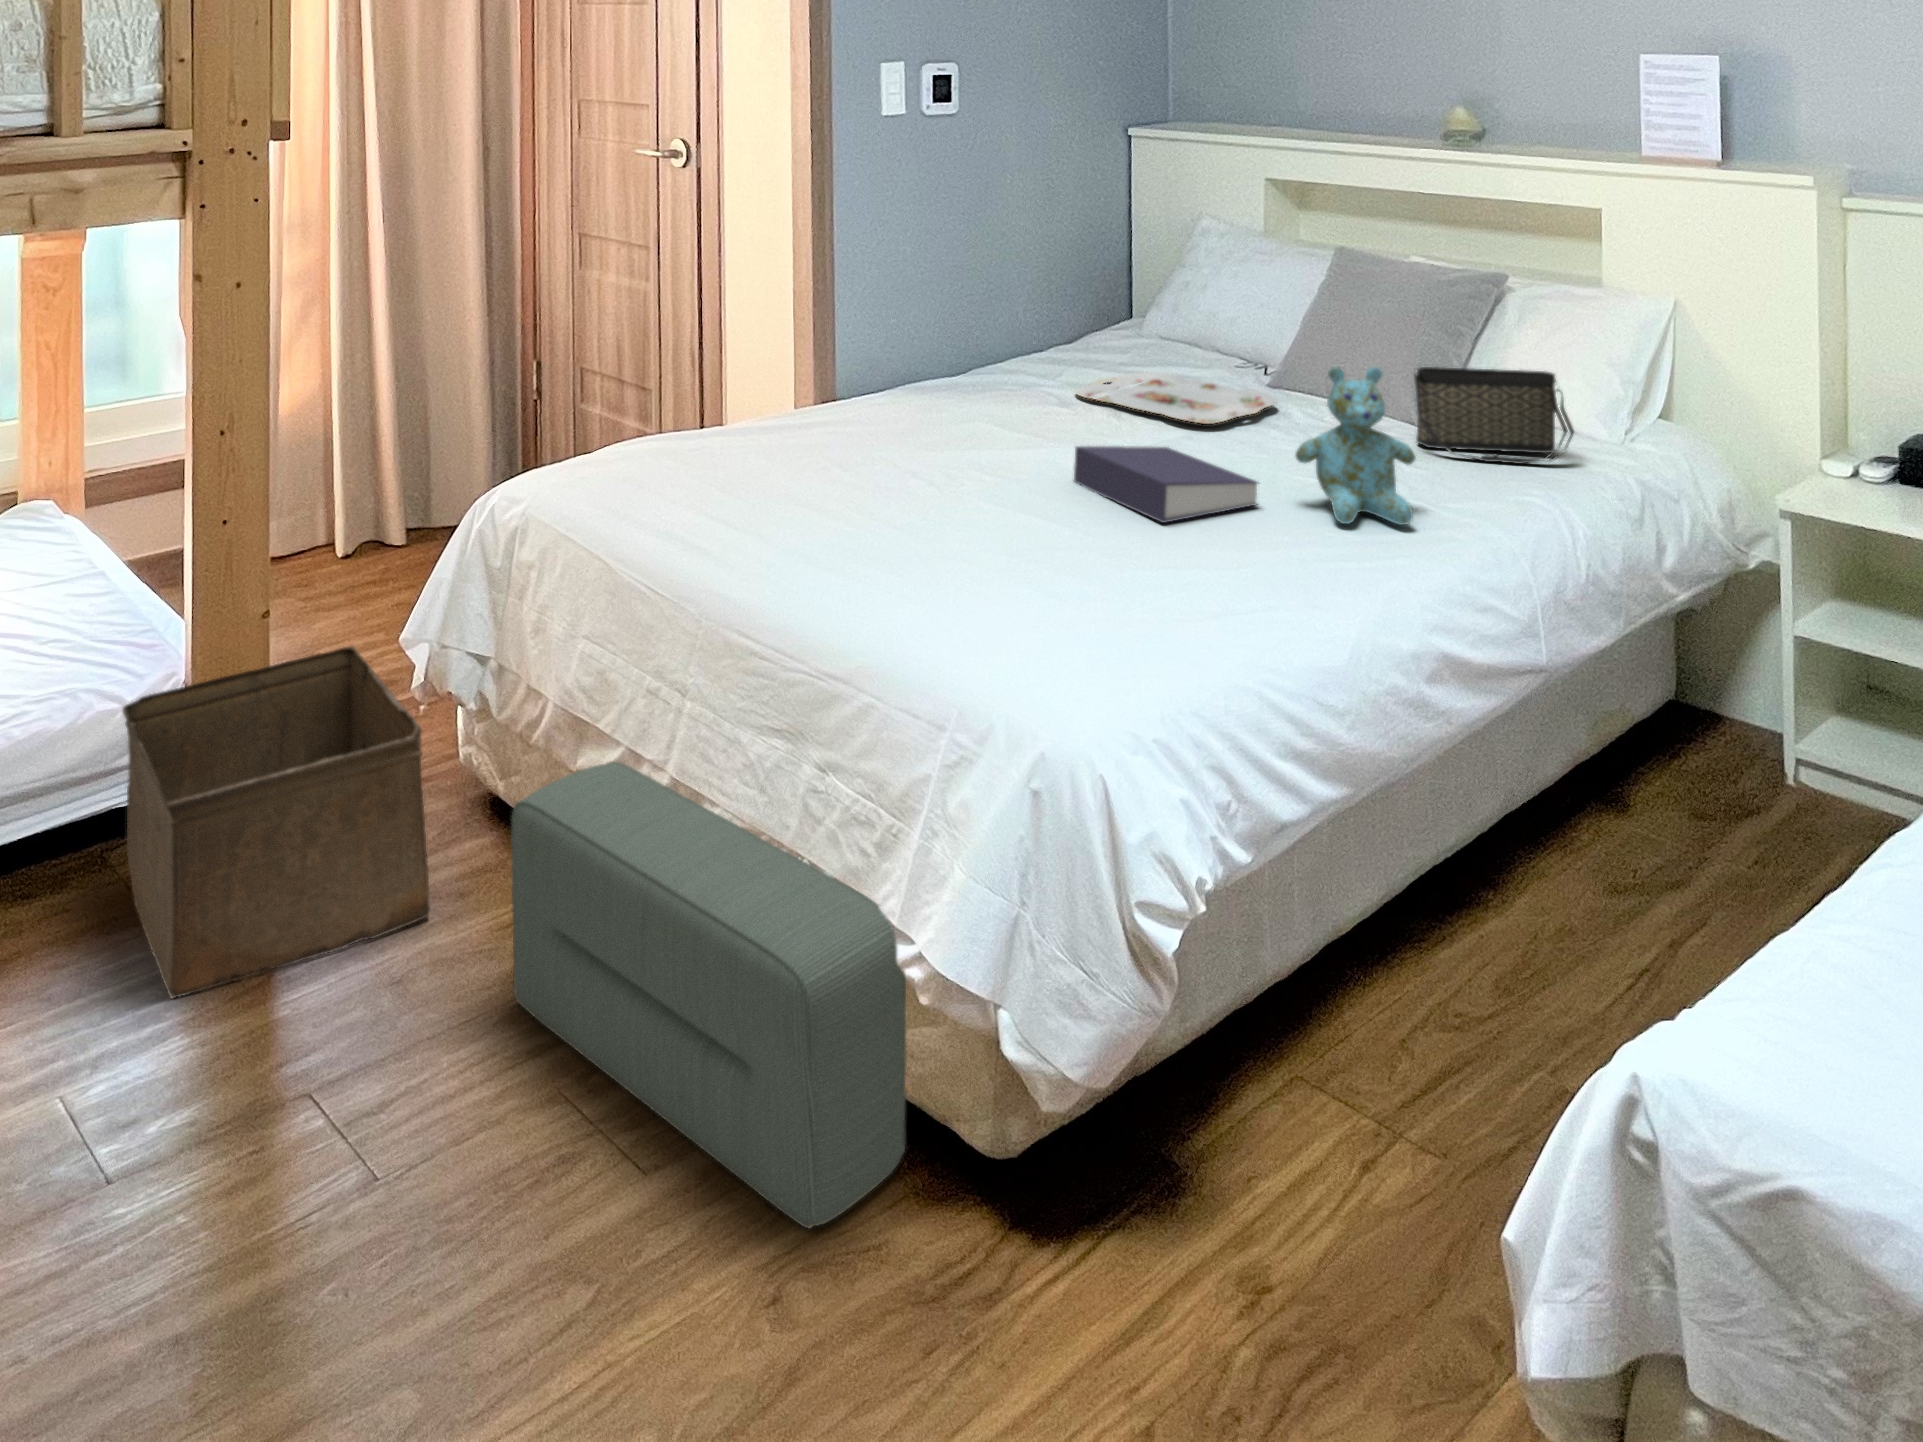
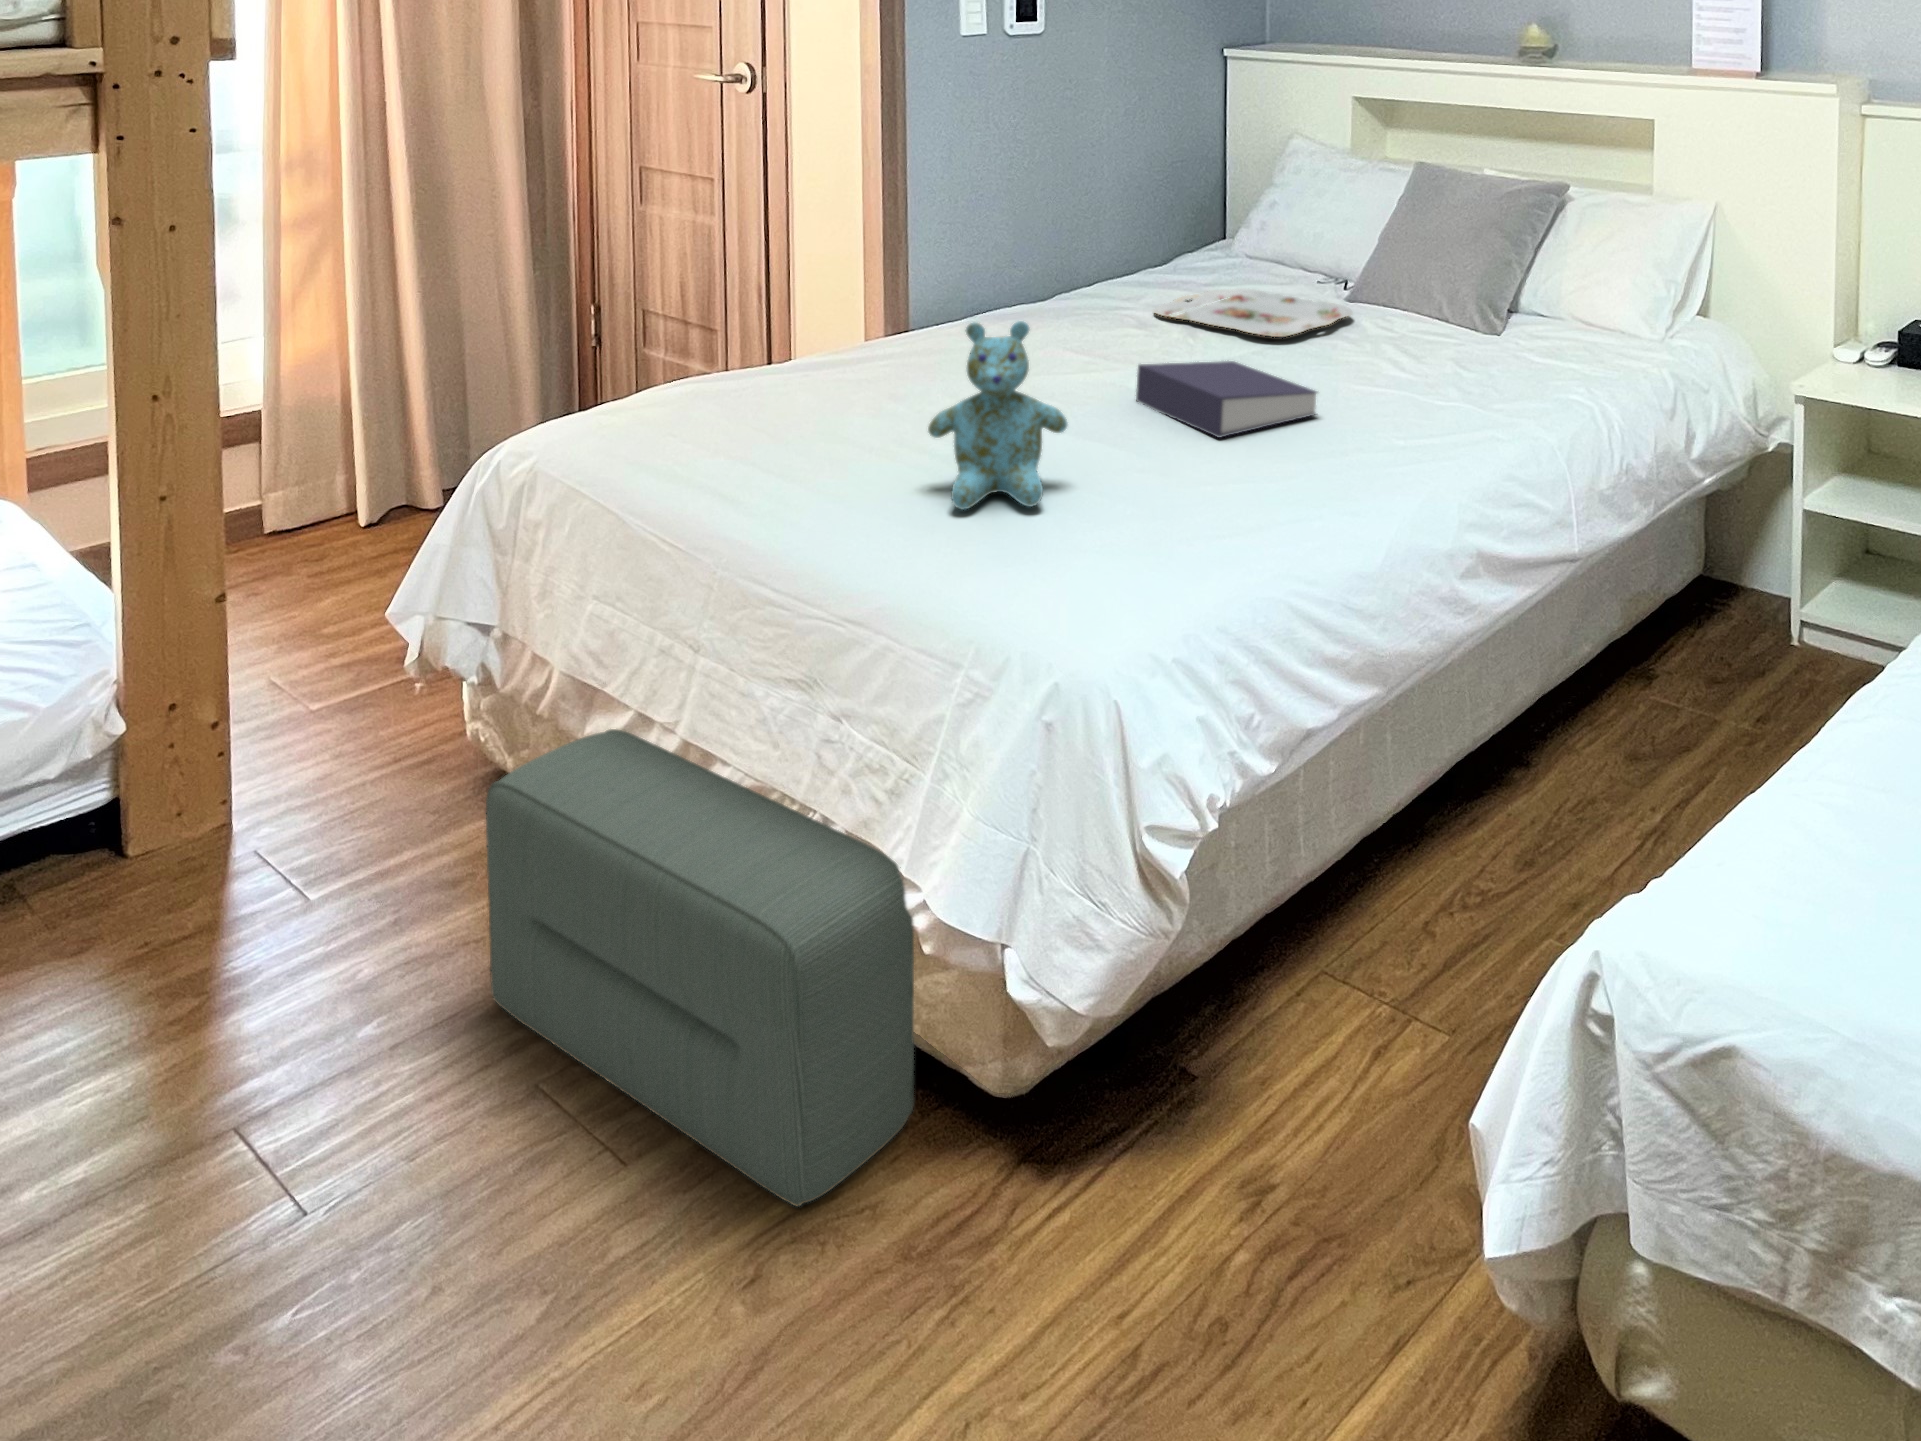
stuffed bear: present [1295,367,1415,525] -> present [928,321,1067,510]
handbag: present [1414,367,1574,464] -> none [1478,272,1624,363]
storage bin: present [122,646,430,998] -> none [12,625,403,1048]

